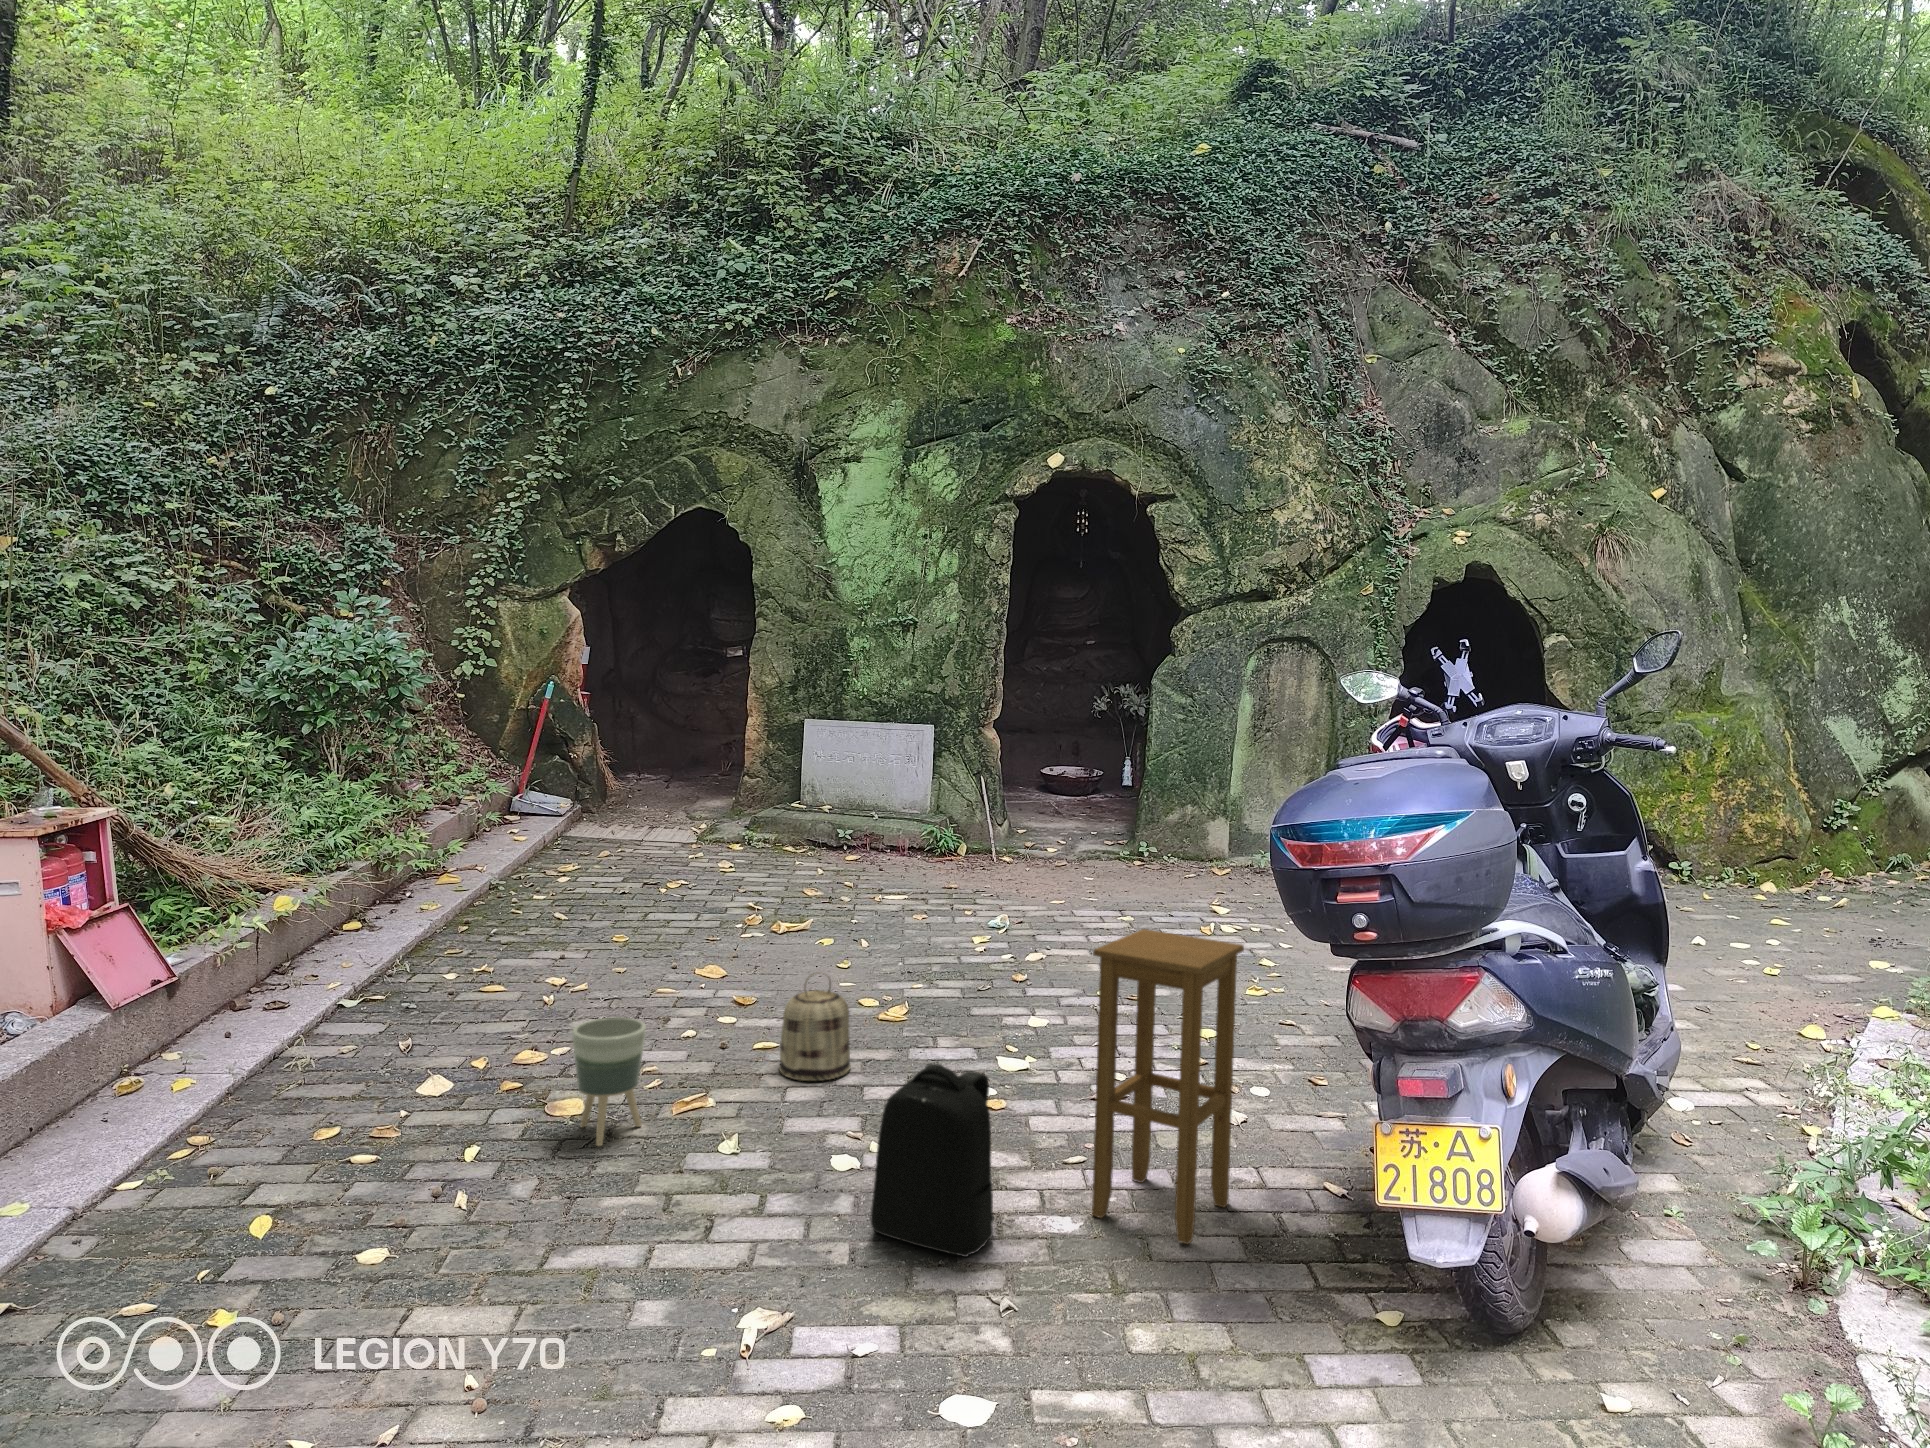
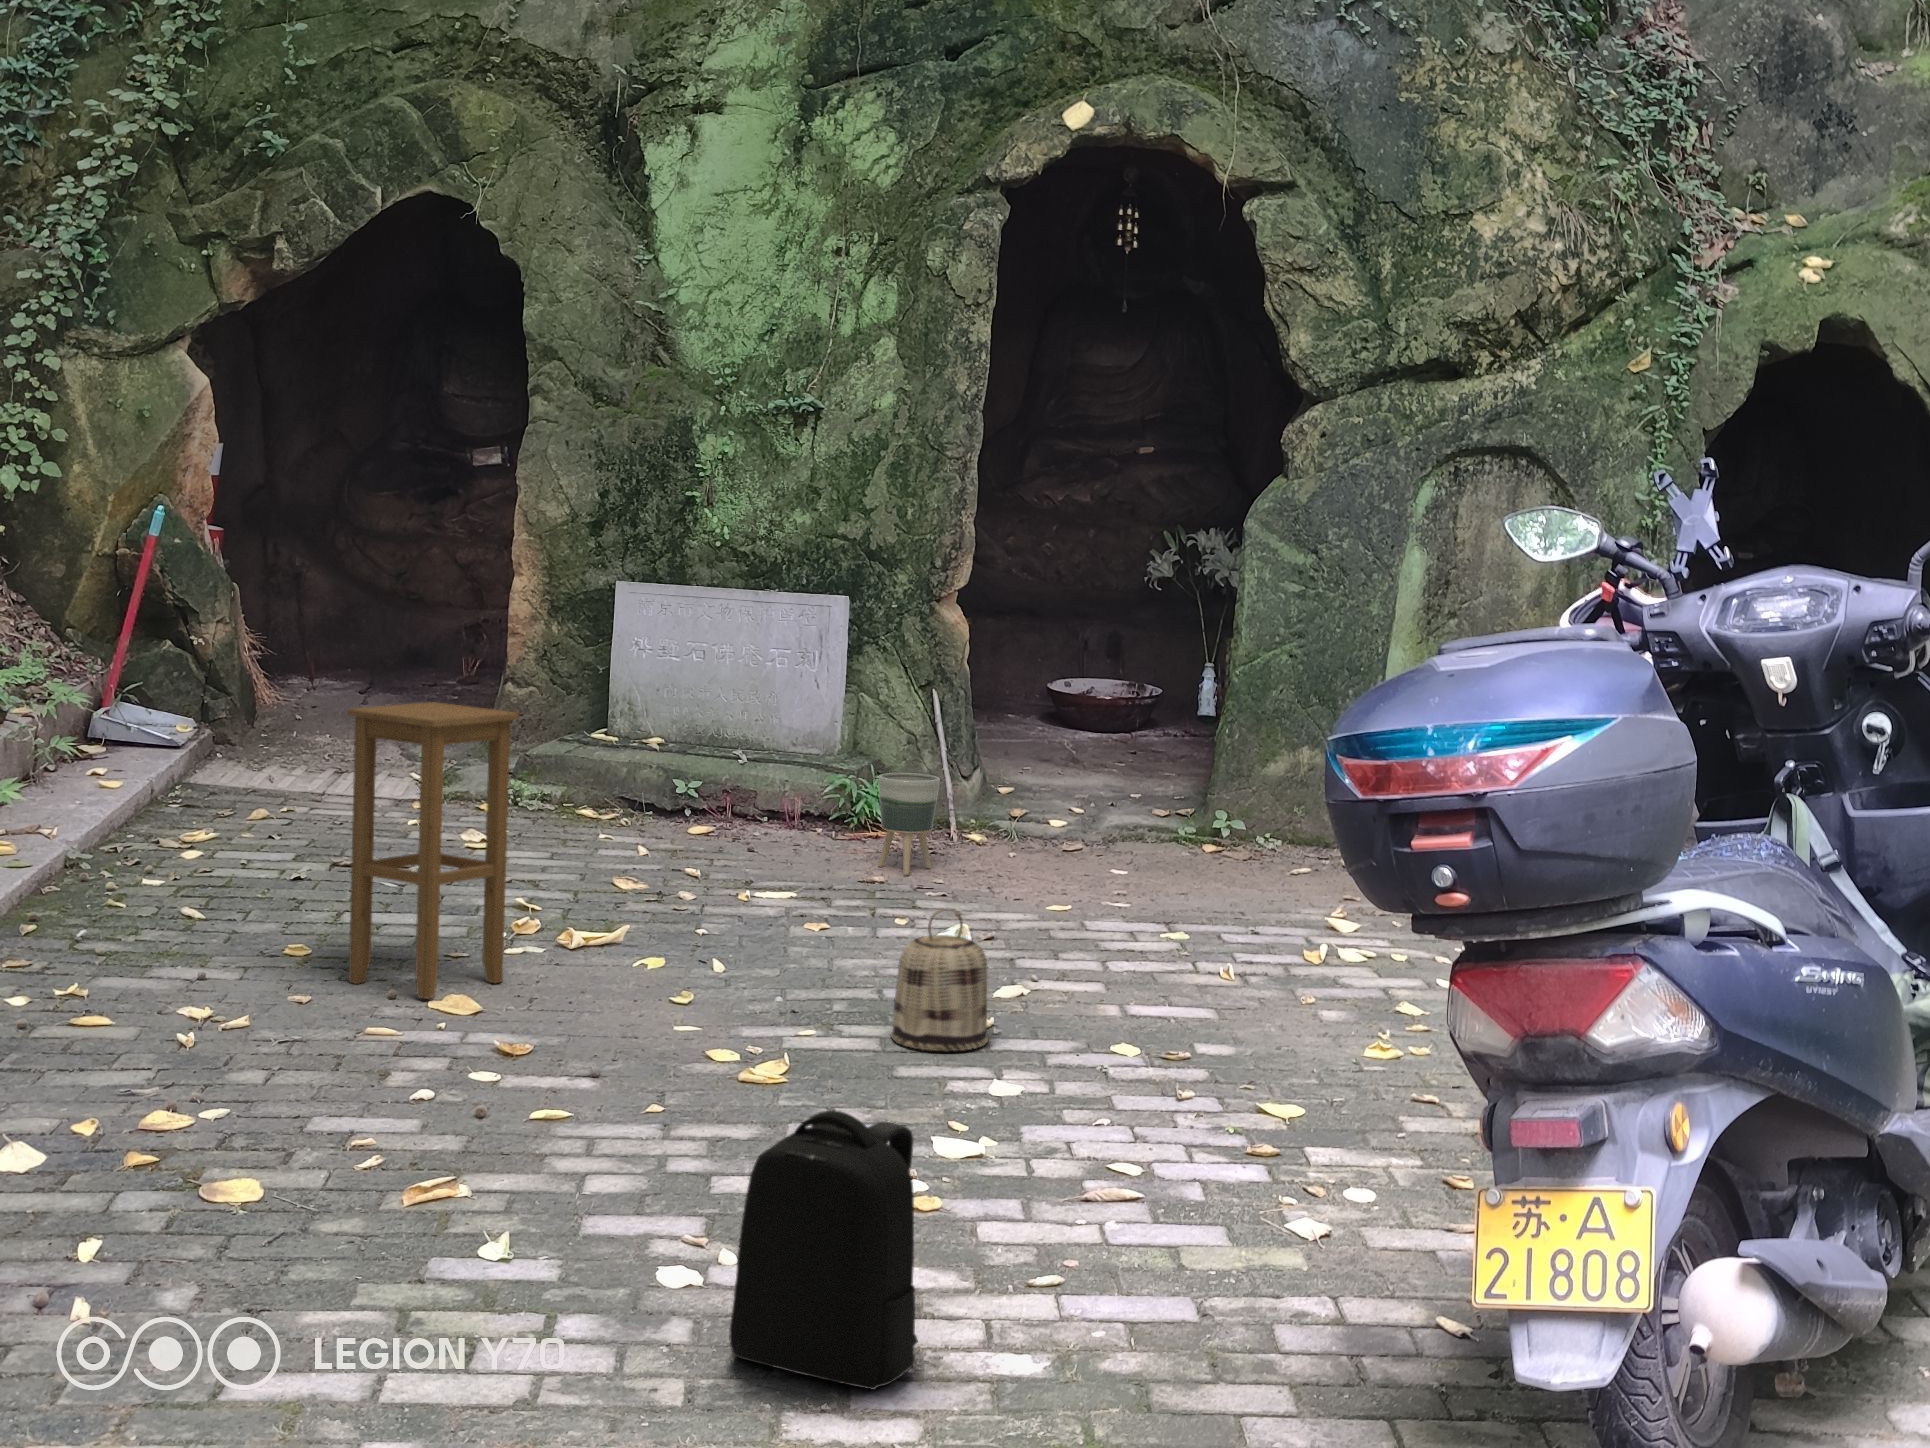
stool: present [1092,929,1244,1244] -> present [347,702,518,999]
basket: present [779,974,851,1081] -> present [891,909,988,1051]
planter: present [572,1017,646,1146] -> present [878,773,940,875]

